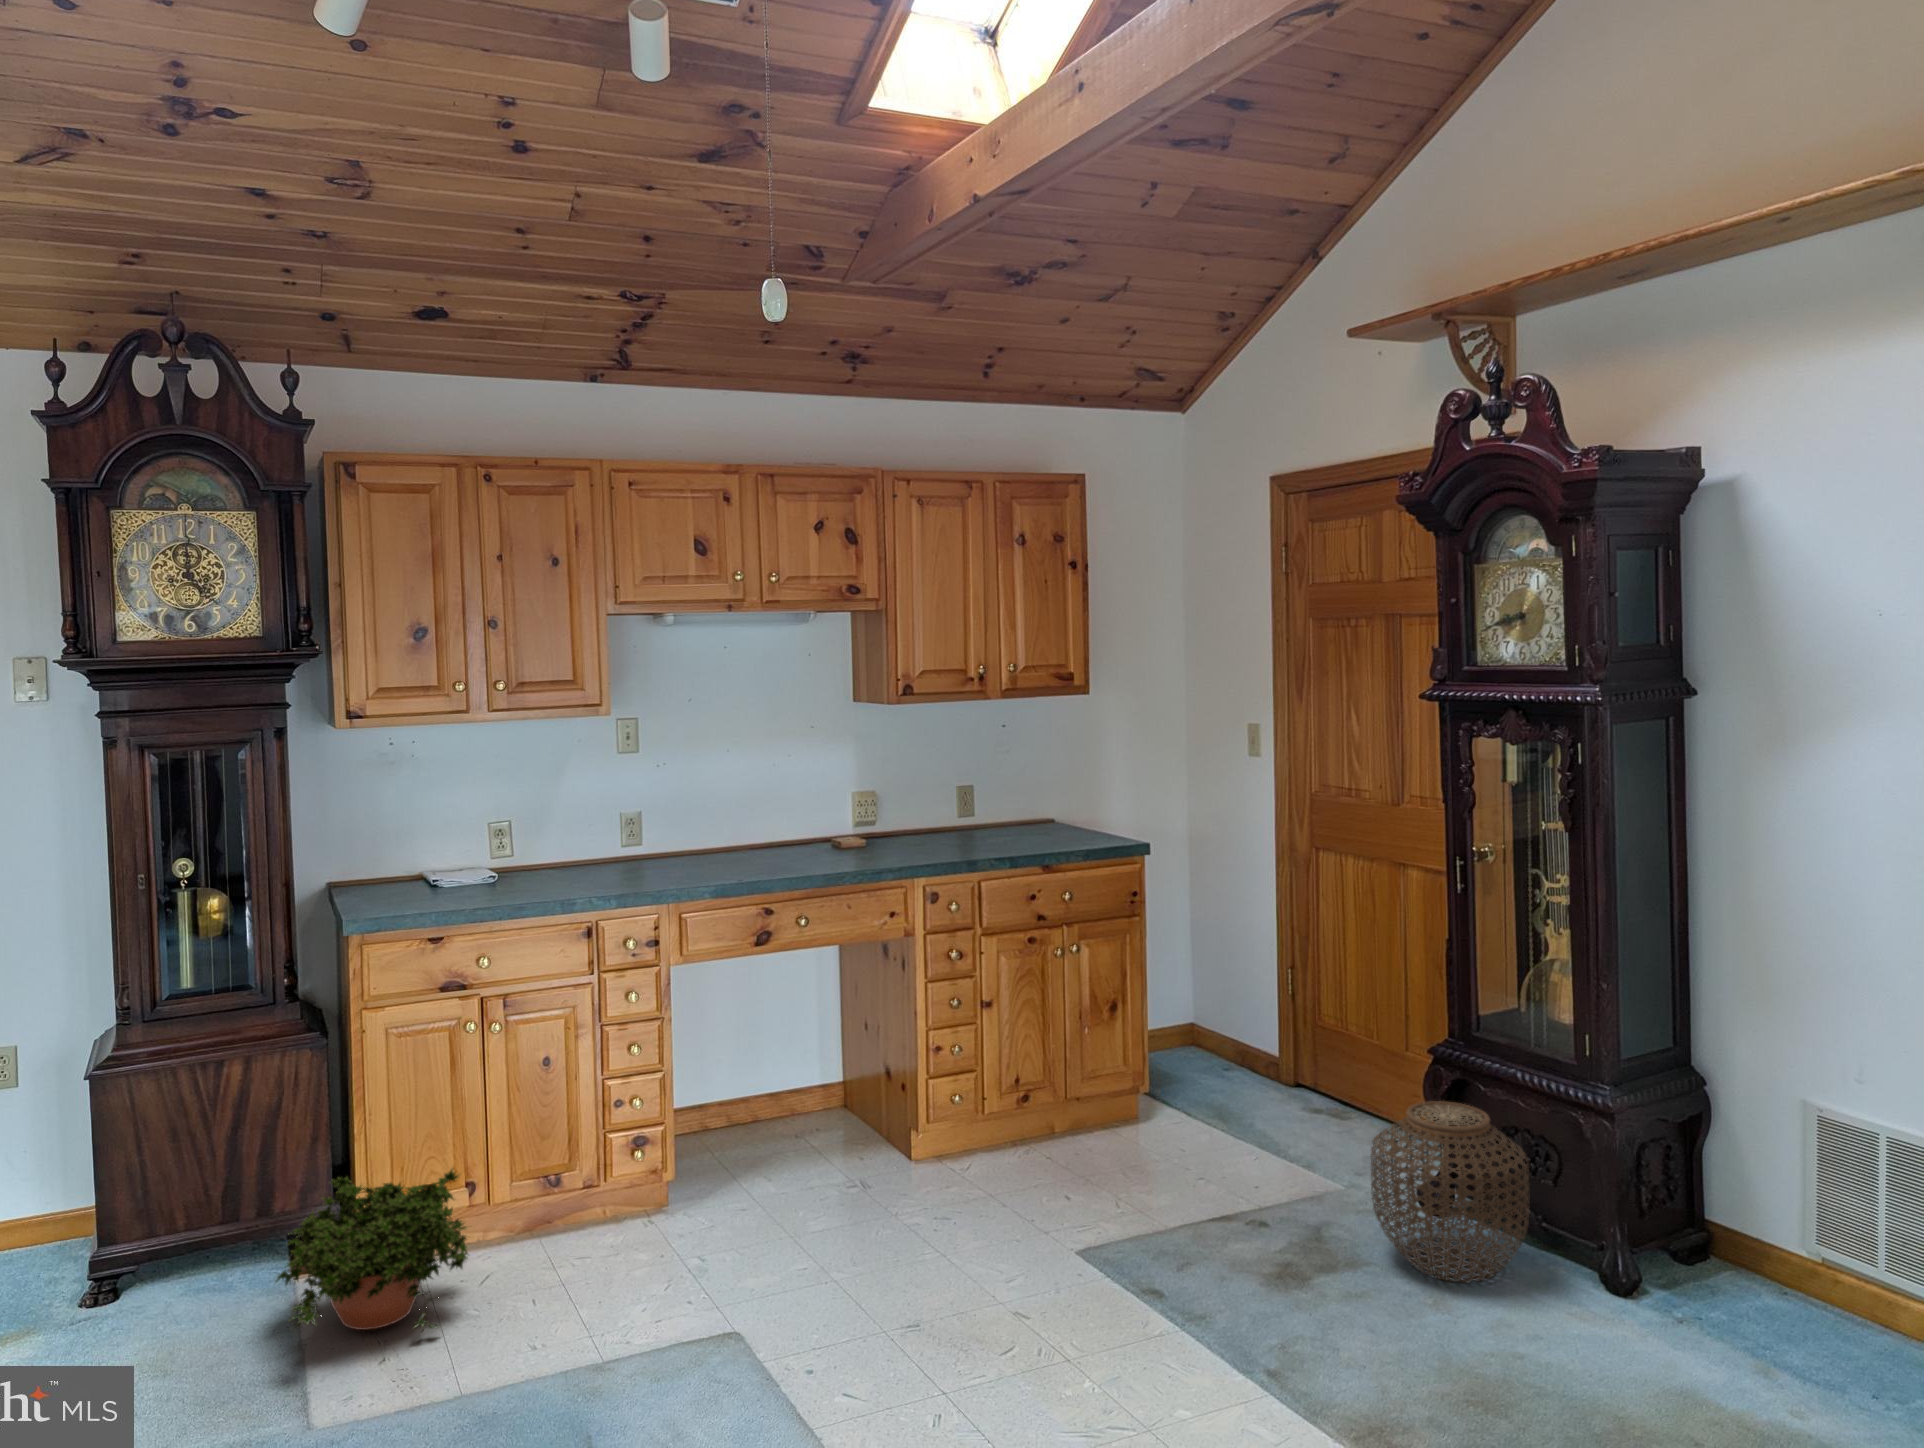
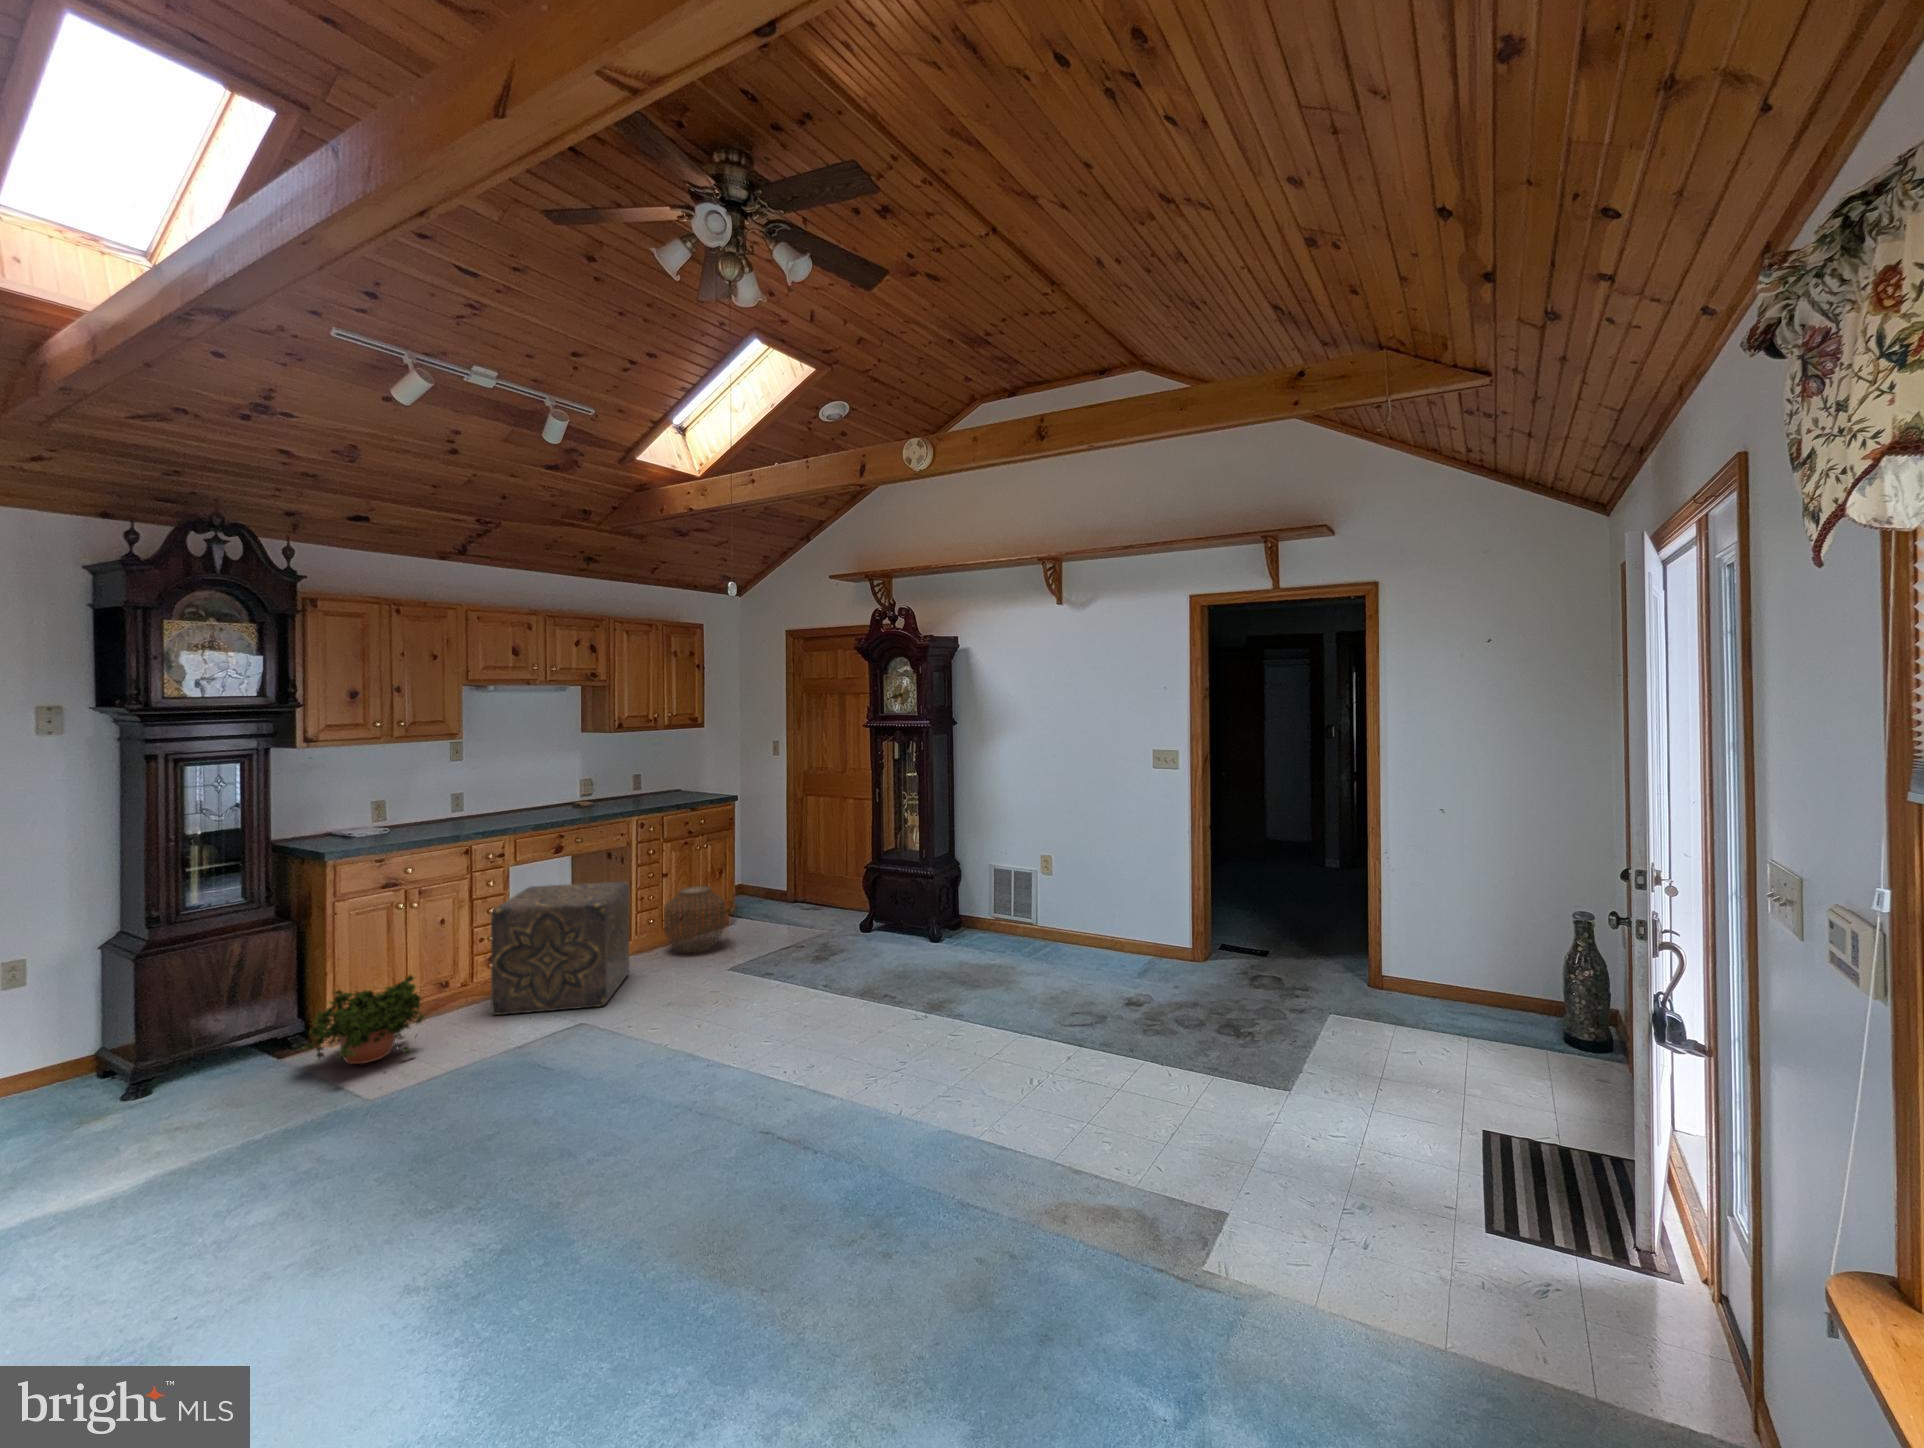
ottoman: none [606,1006,885,1295] -> present [491,882,629,1015]
woven basket: present [1371,1101,1529,1283] -> present [664,886,725,953]

